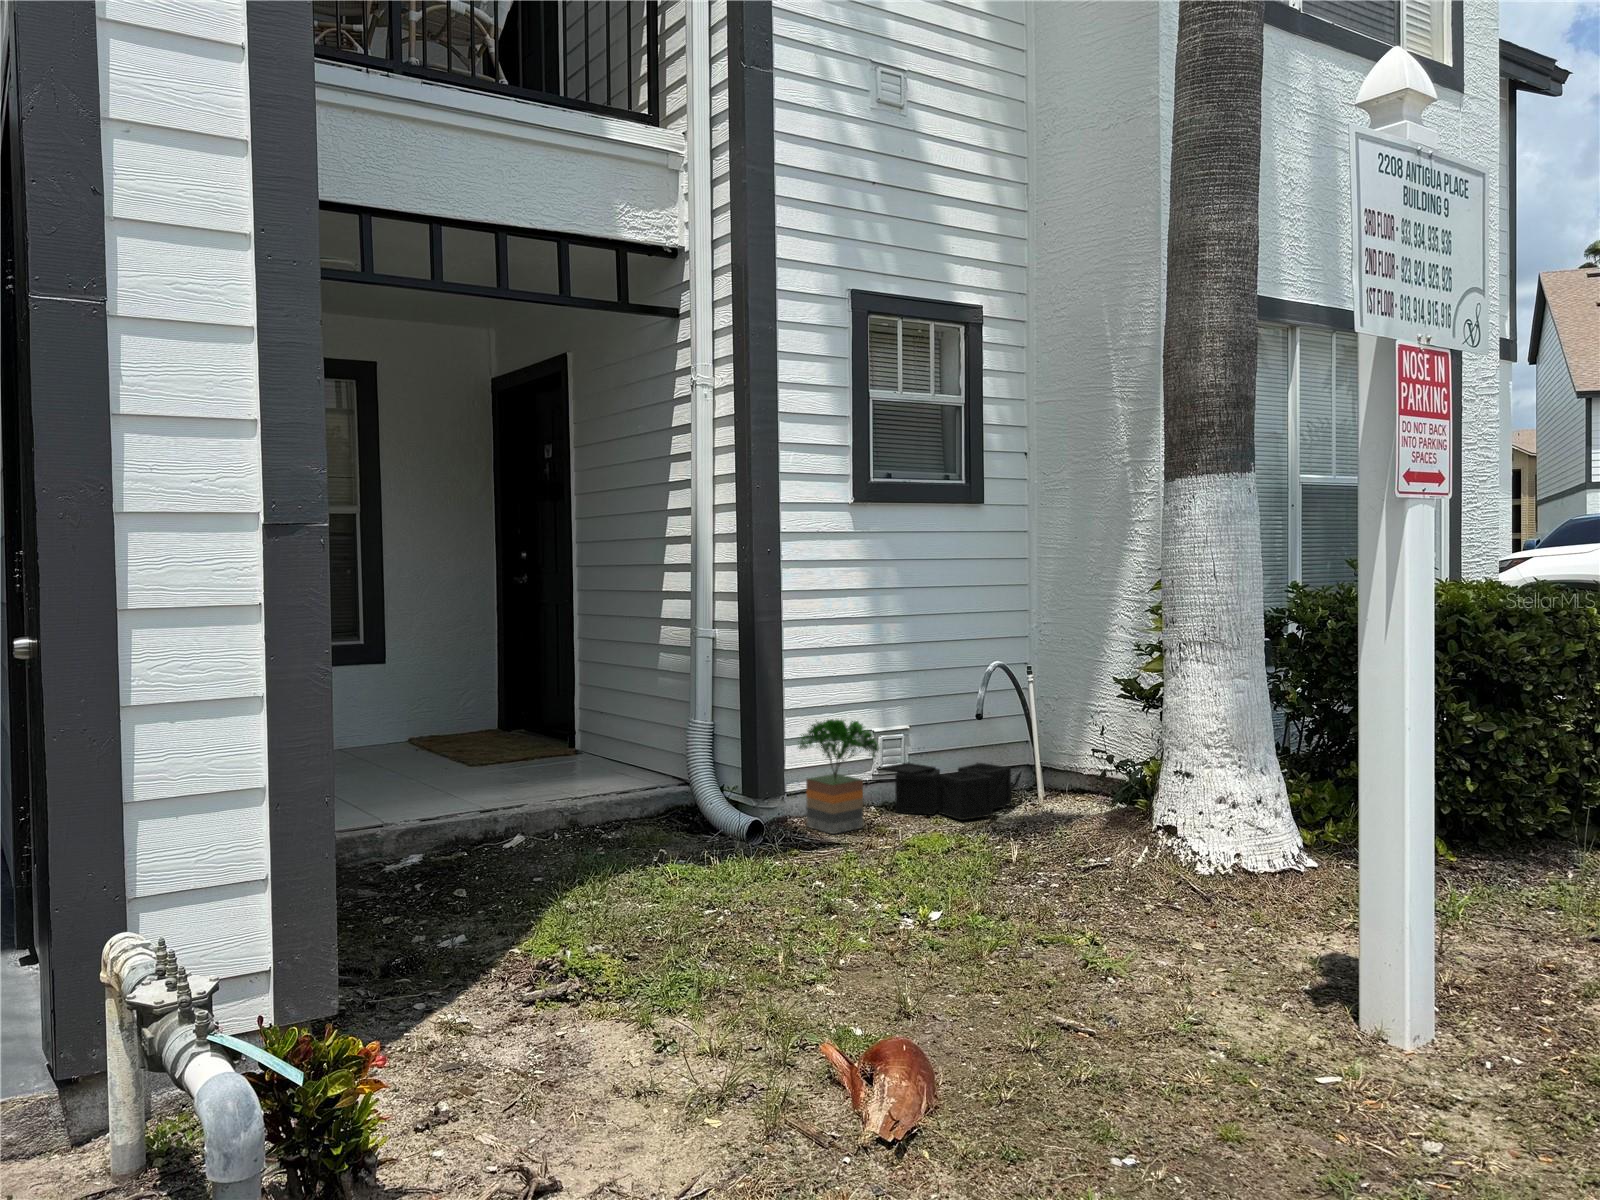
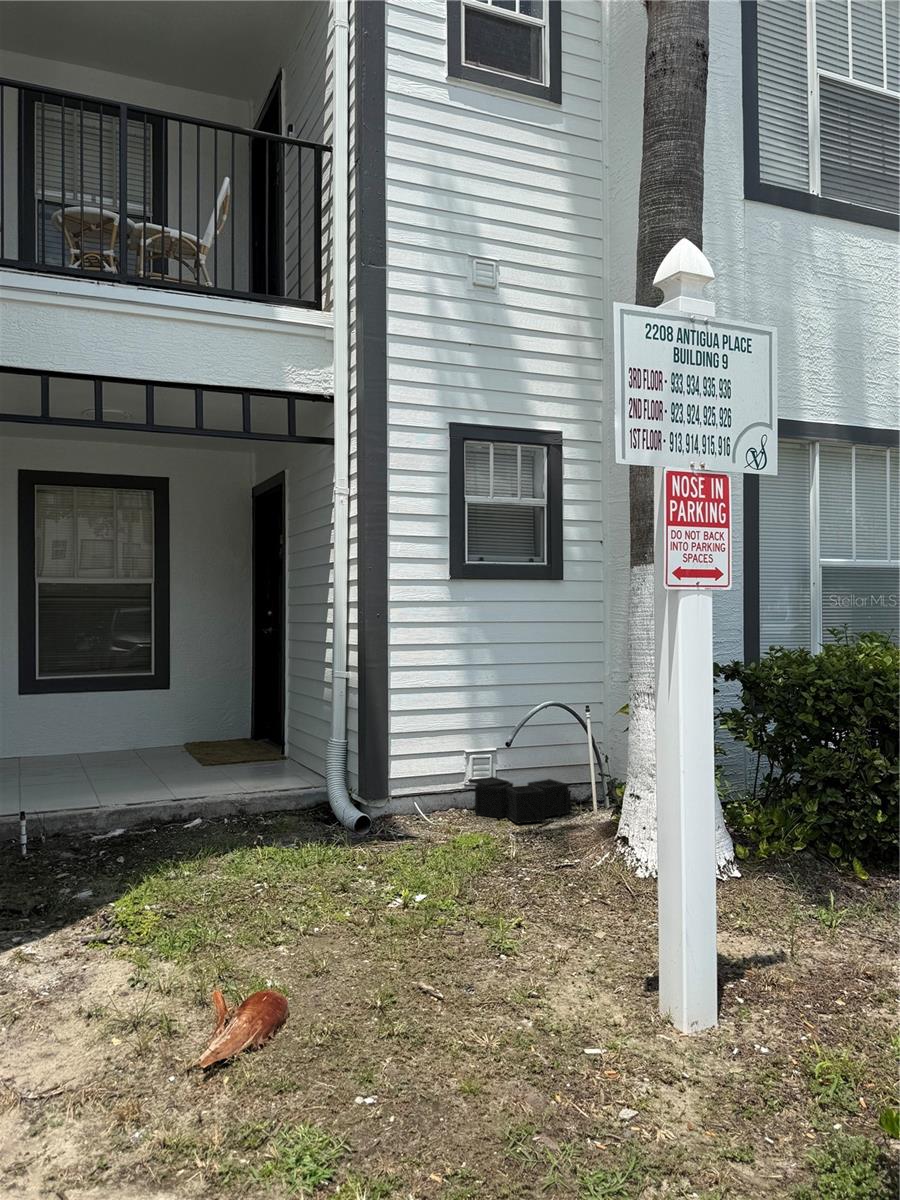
potted tree: present [798,719,879,834] -> none [391,741,452,829]

